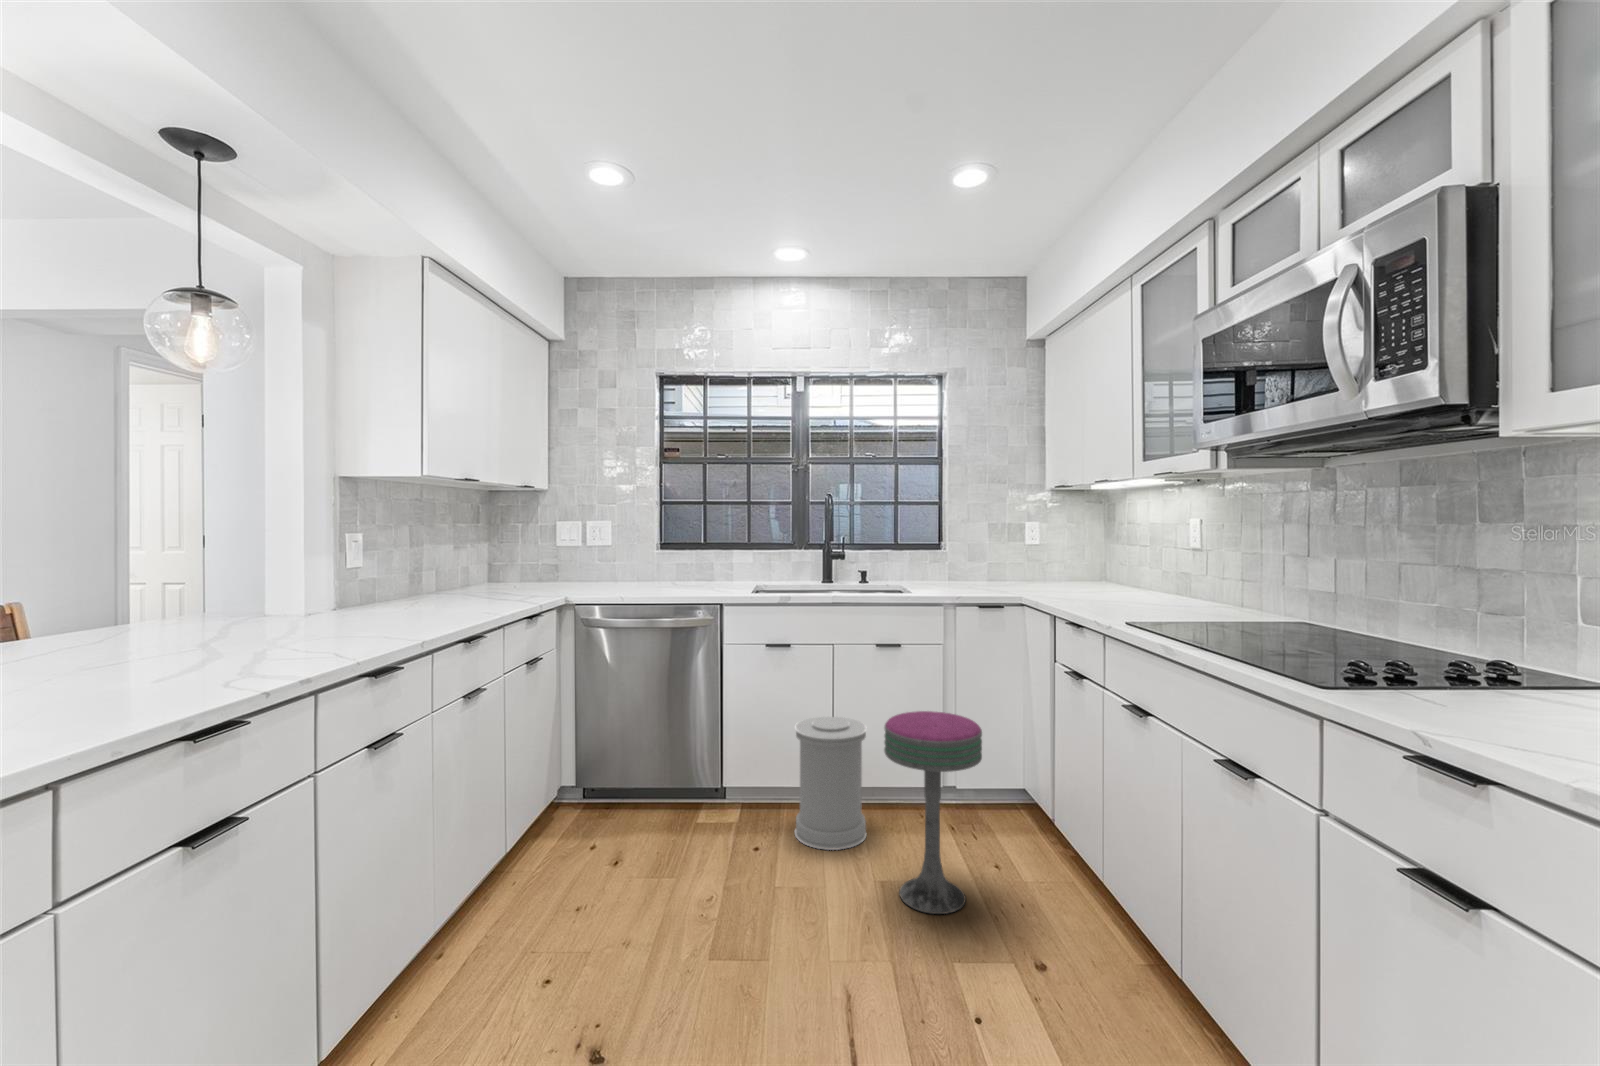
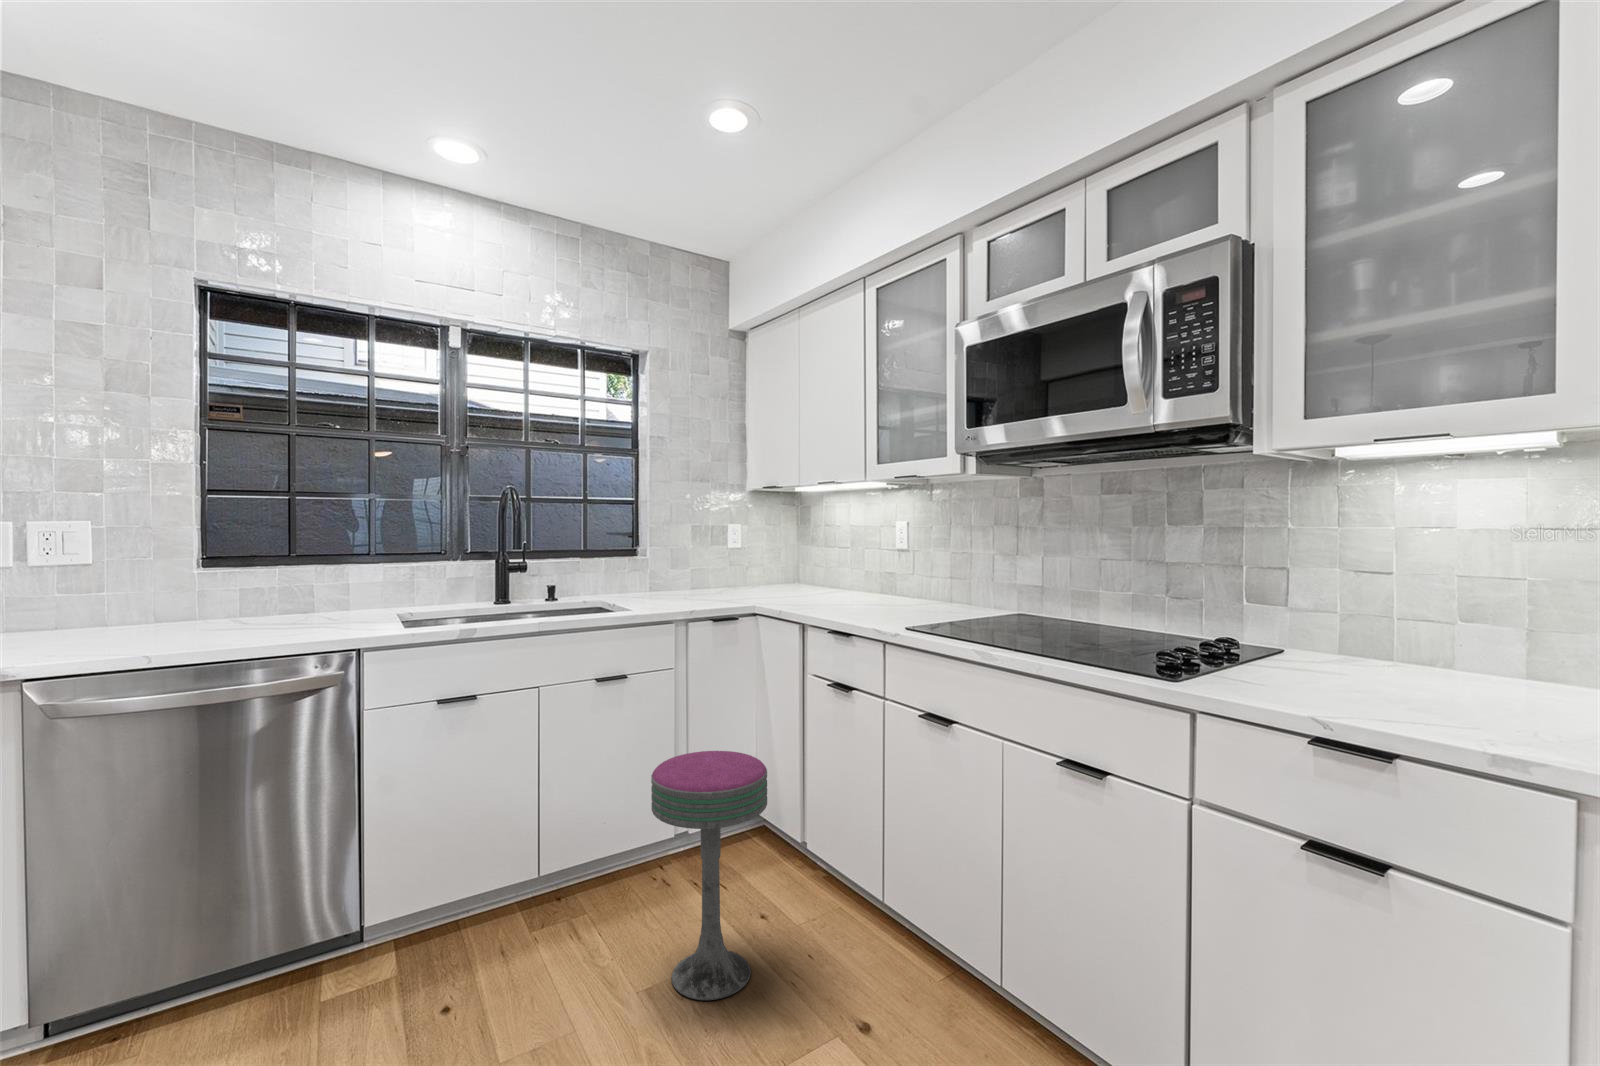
trash can: present [795,717,867,850] -> none [498,778,599,961]

